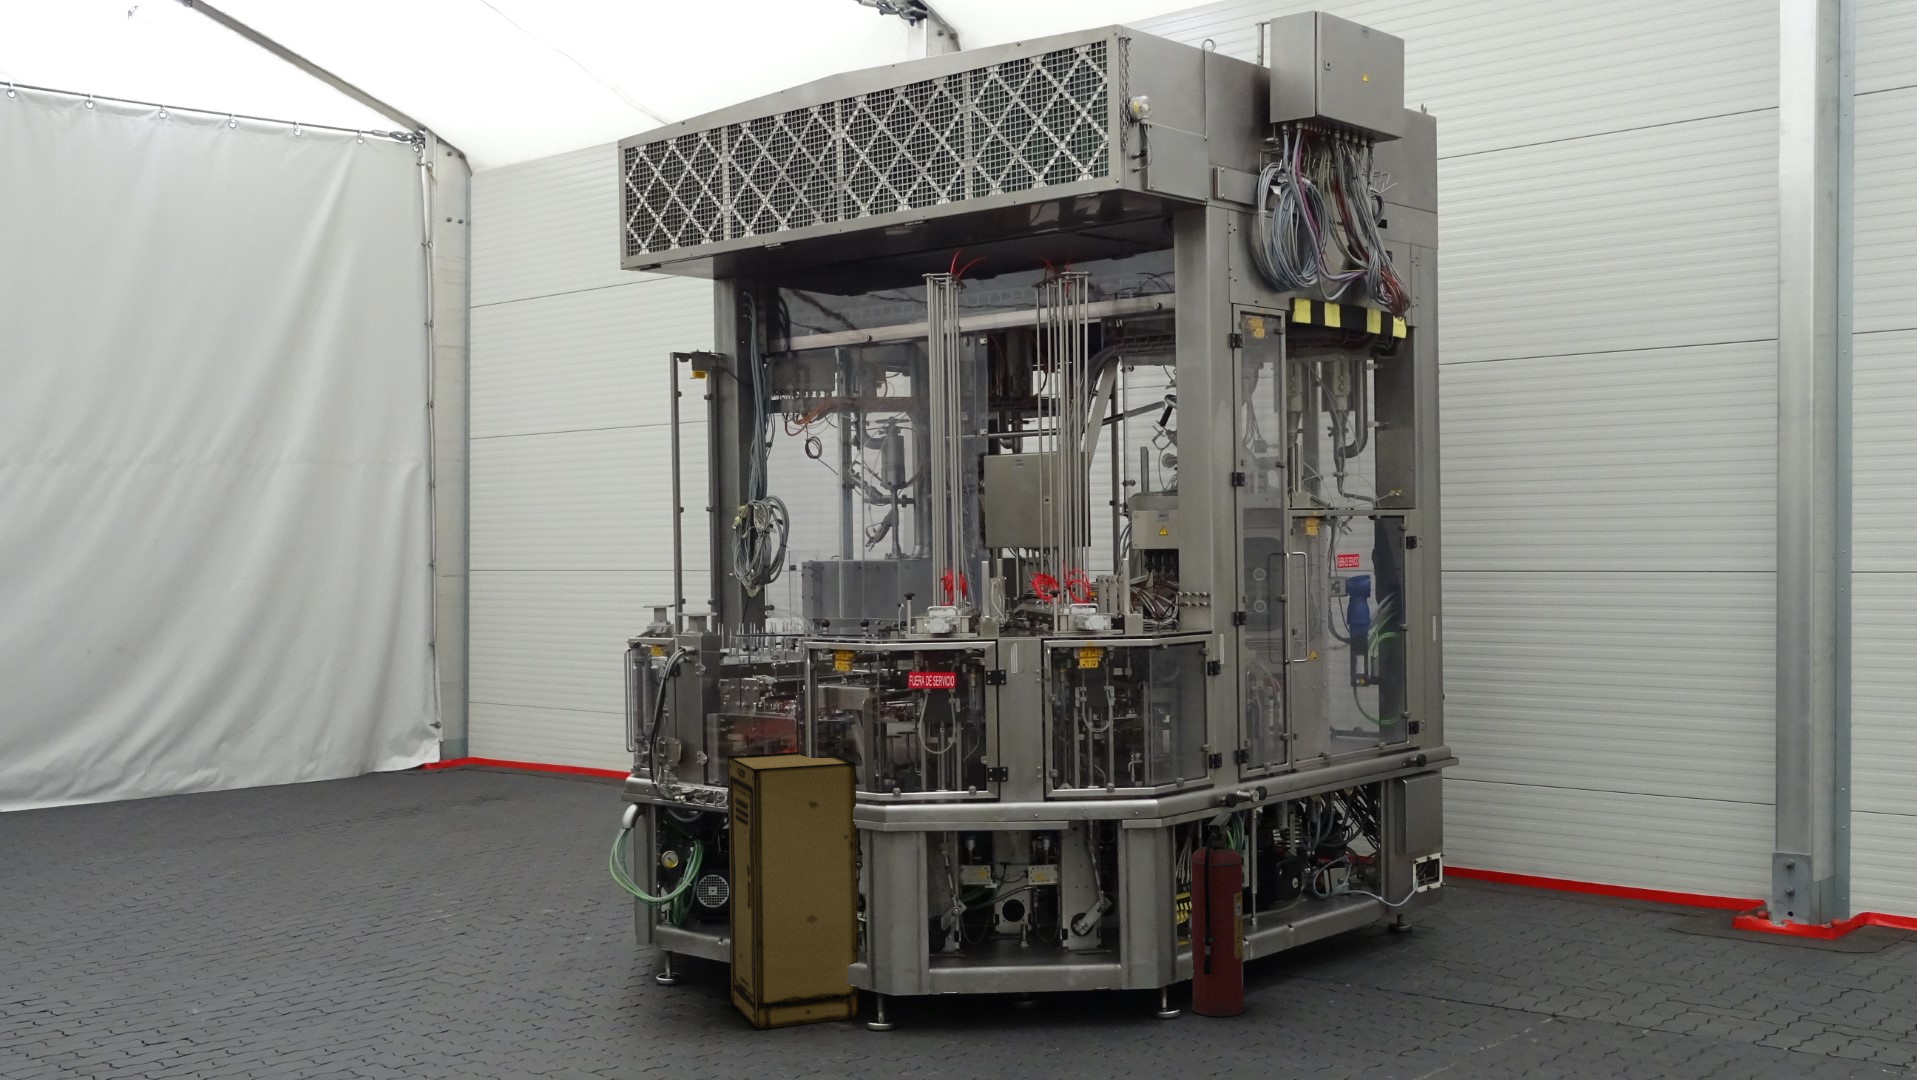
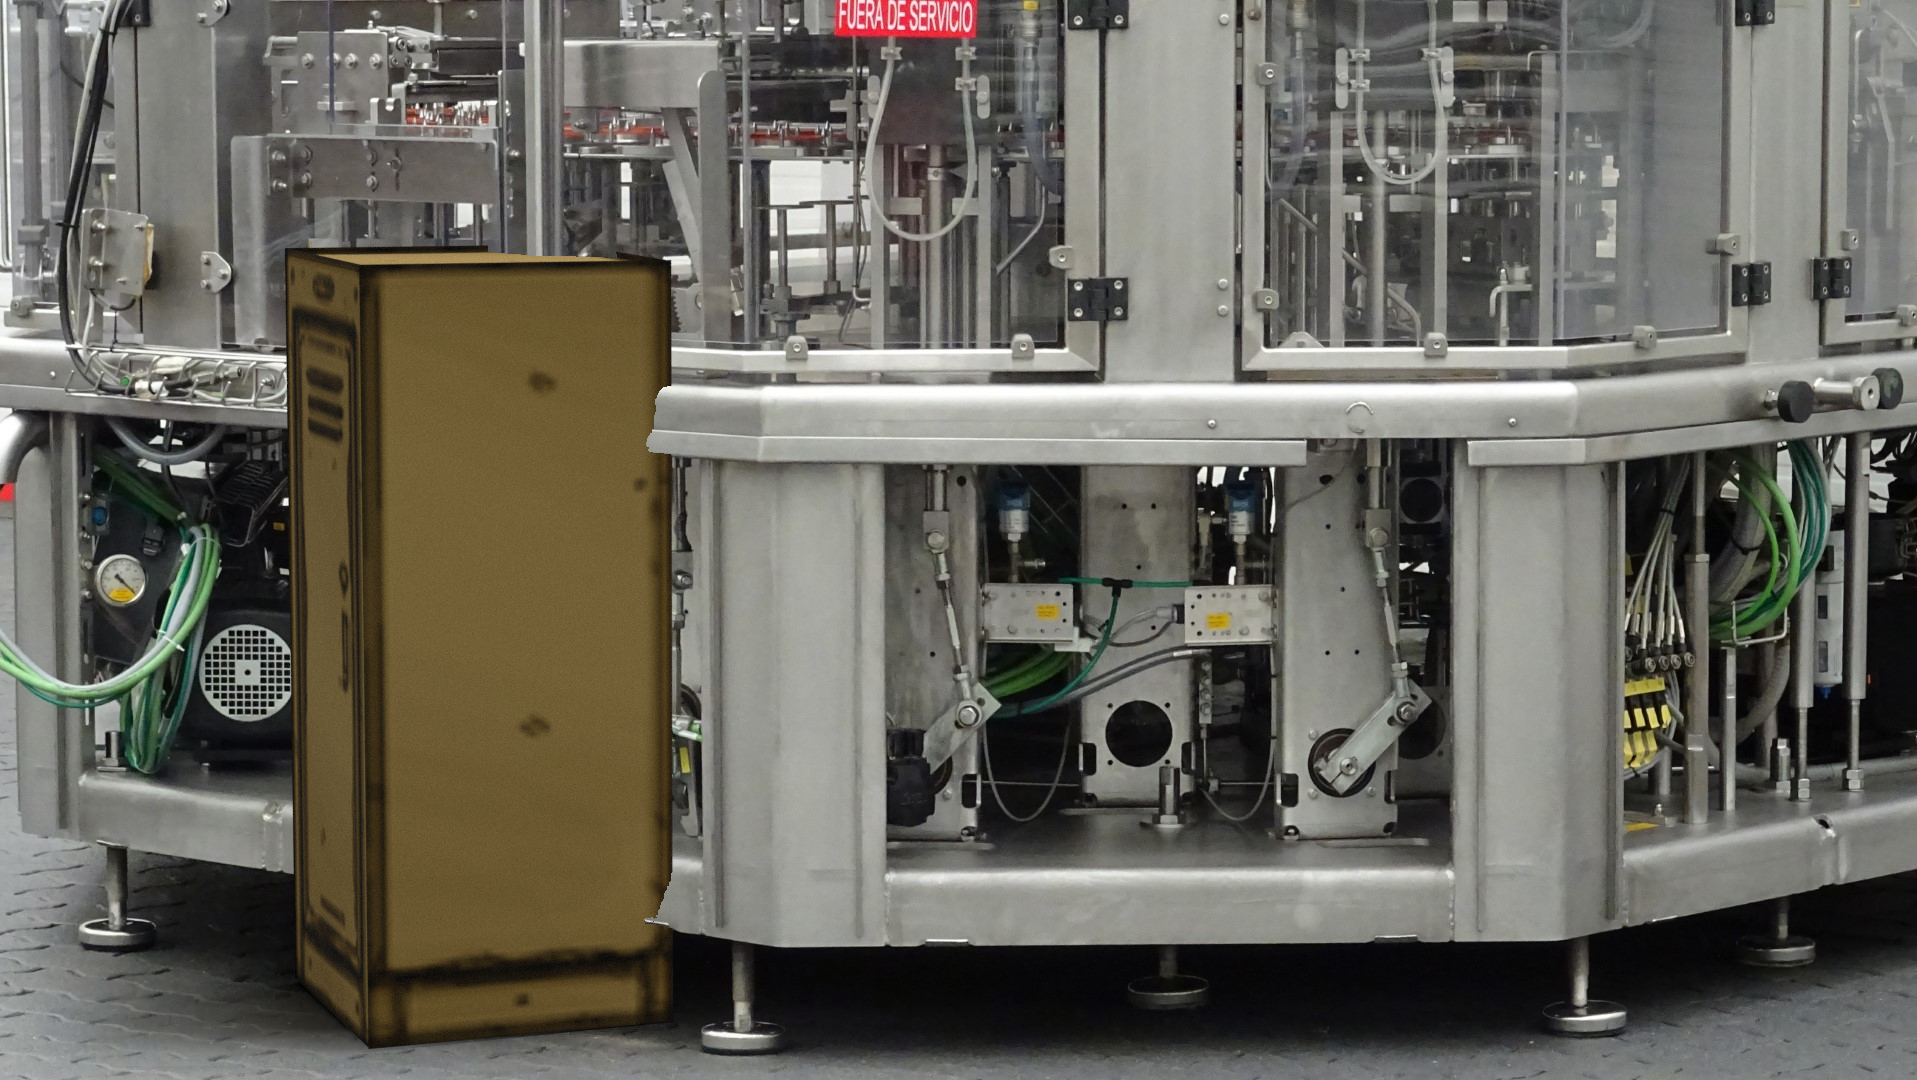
fire extinguisher: present [1191,812,1244,1017] -> none [1663,437,1834,1031]

